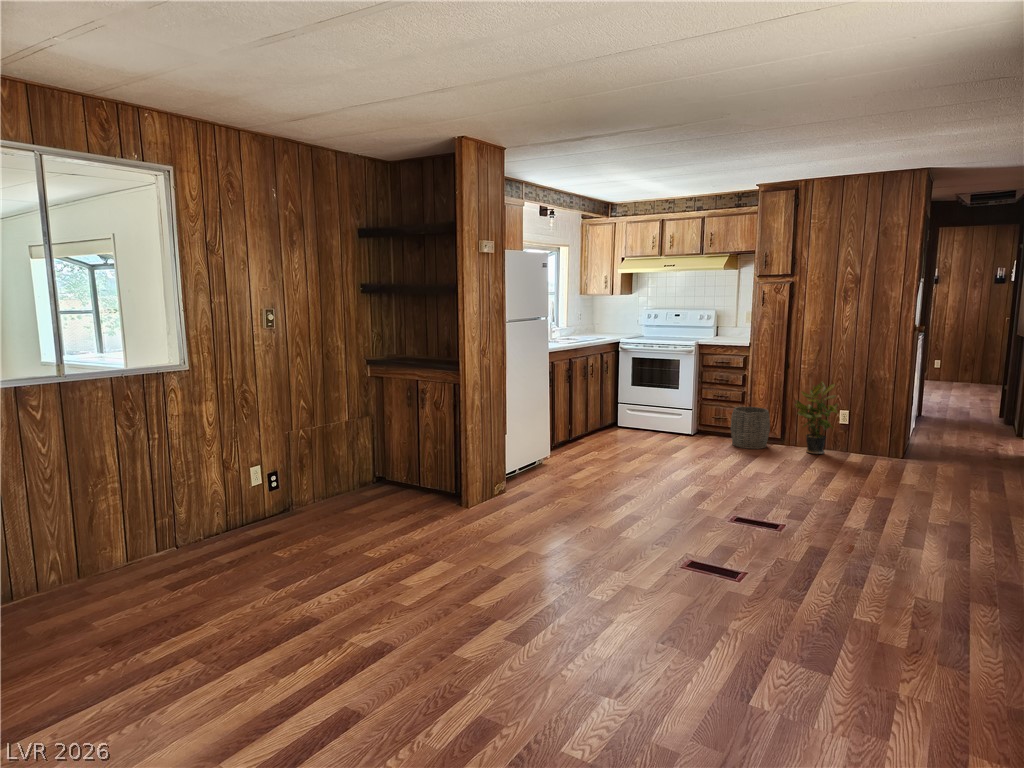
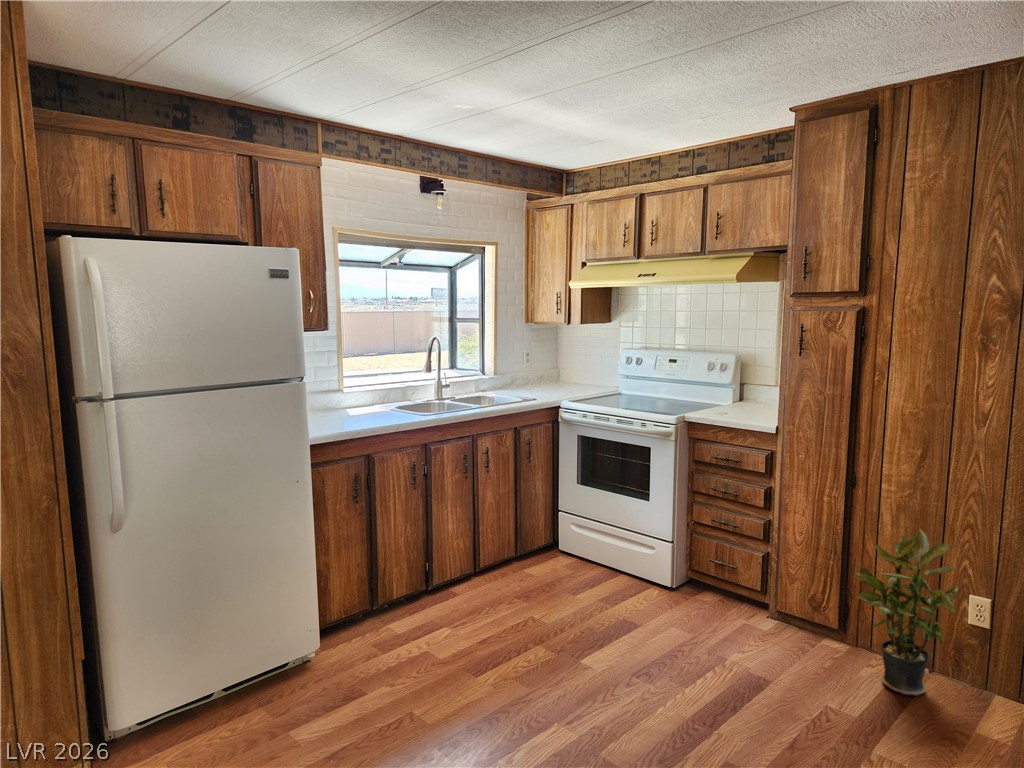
woven basket: present [731,407,770,449] -> none [728,554,807,654]

